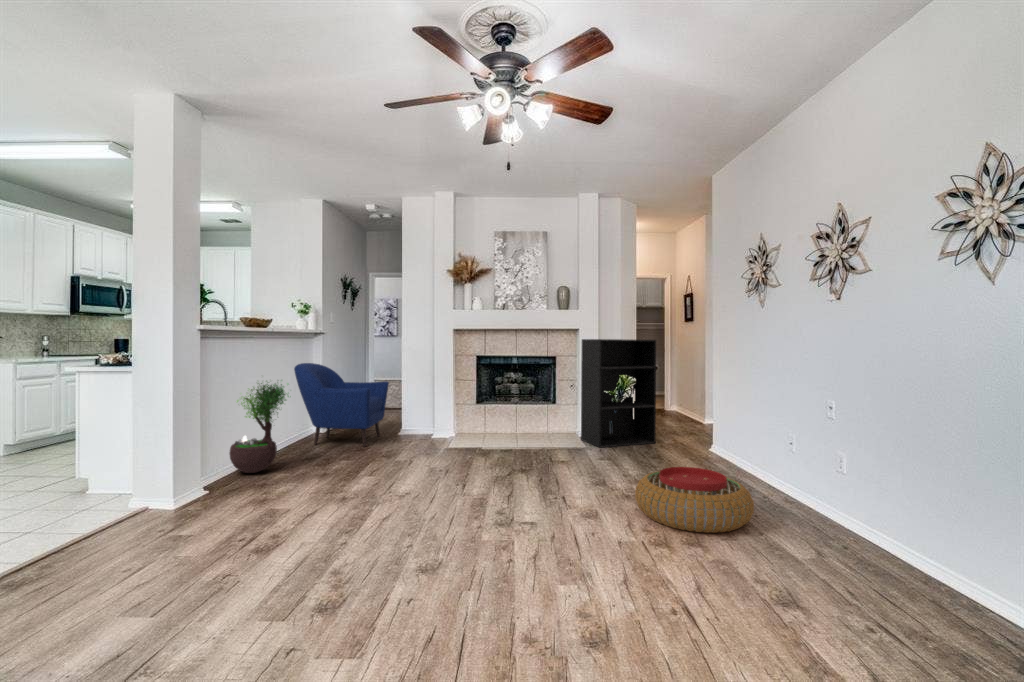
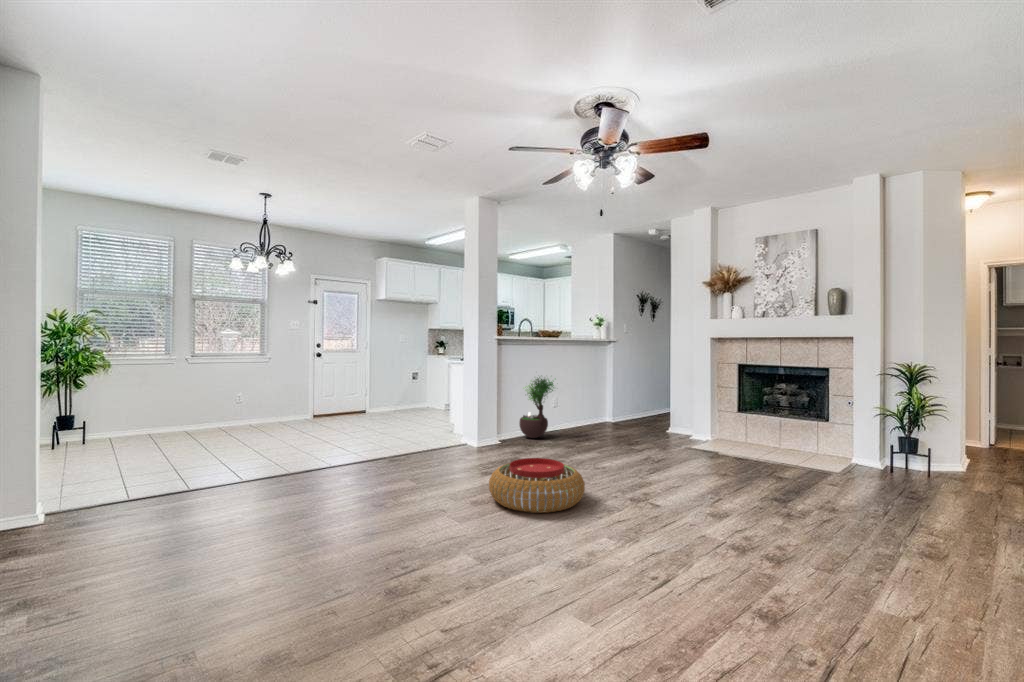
bookshelf: present [581,339,656,448] -> none [849,349,959,487]
armchair: present [294,363,389,447] -> none [579,365,658,435]
pouf: present [635,467,754,533] -> present [489,458,585,513]

